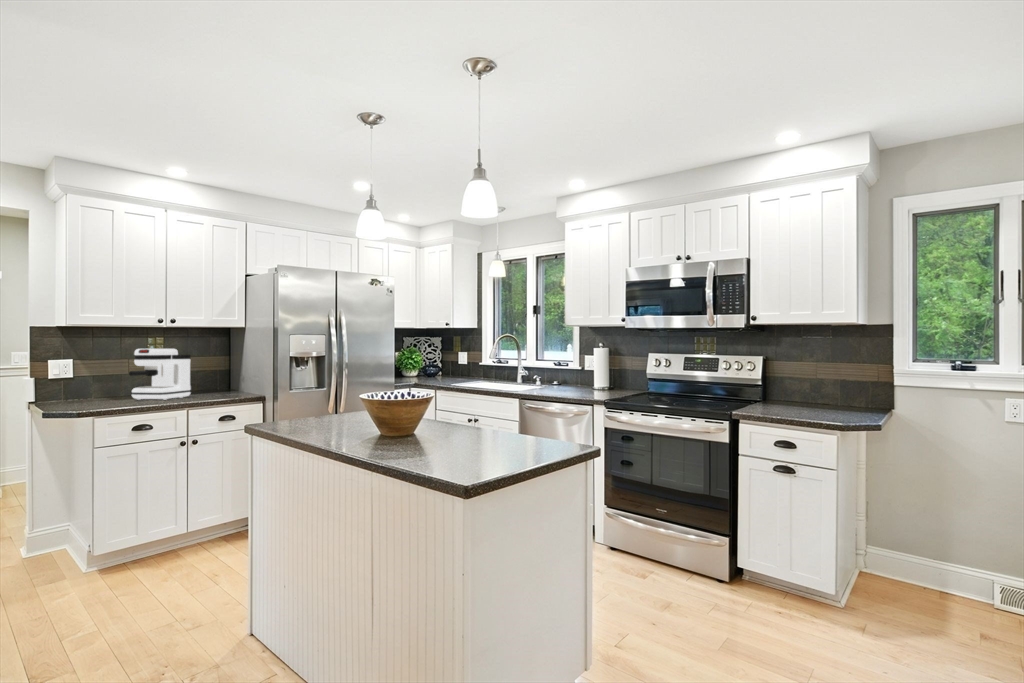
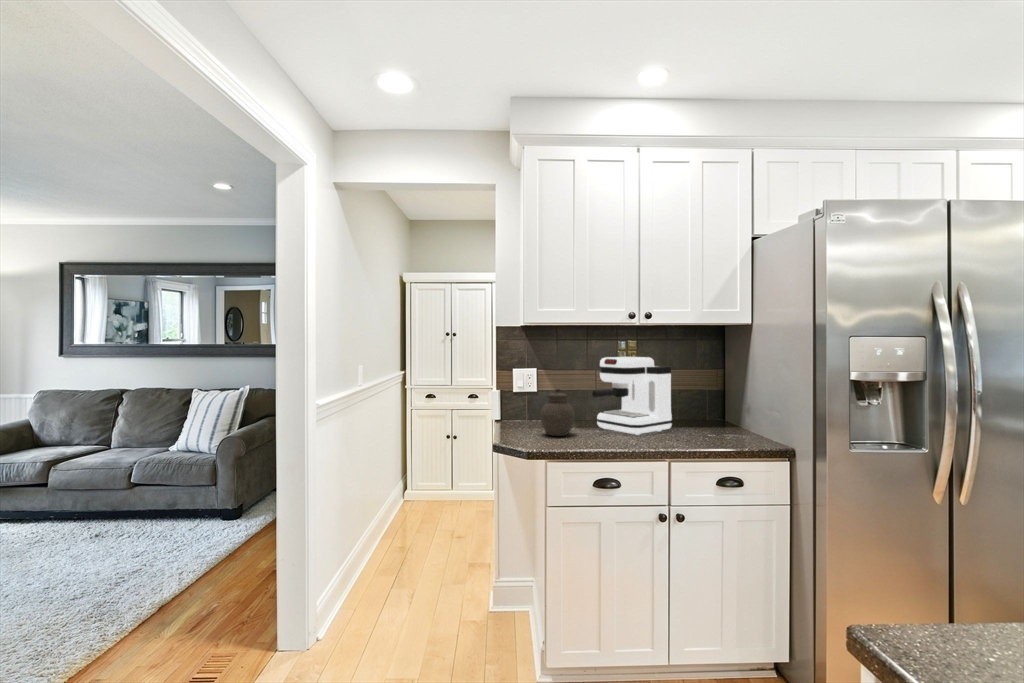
jar: none [83,371,114,404] -> present [540,389,575,436]

